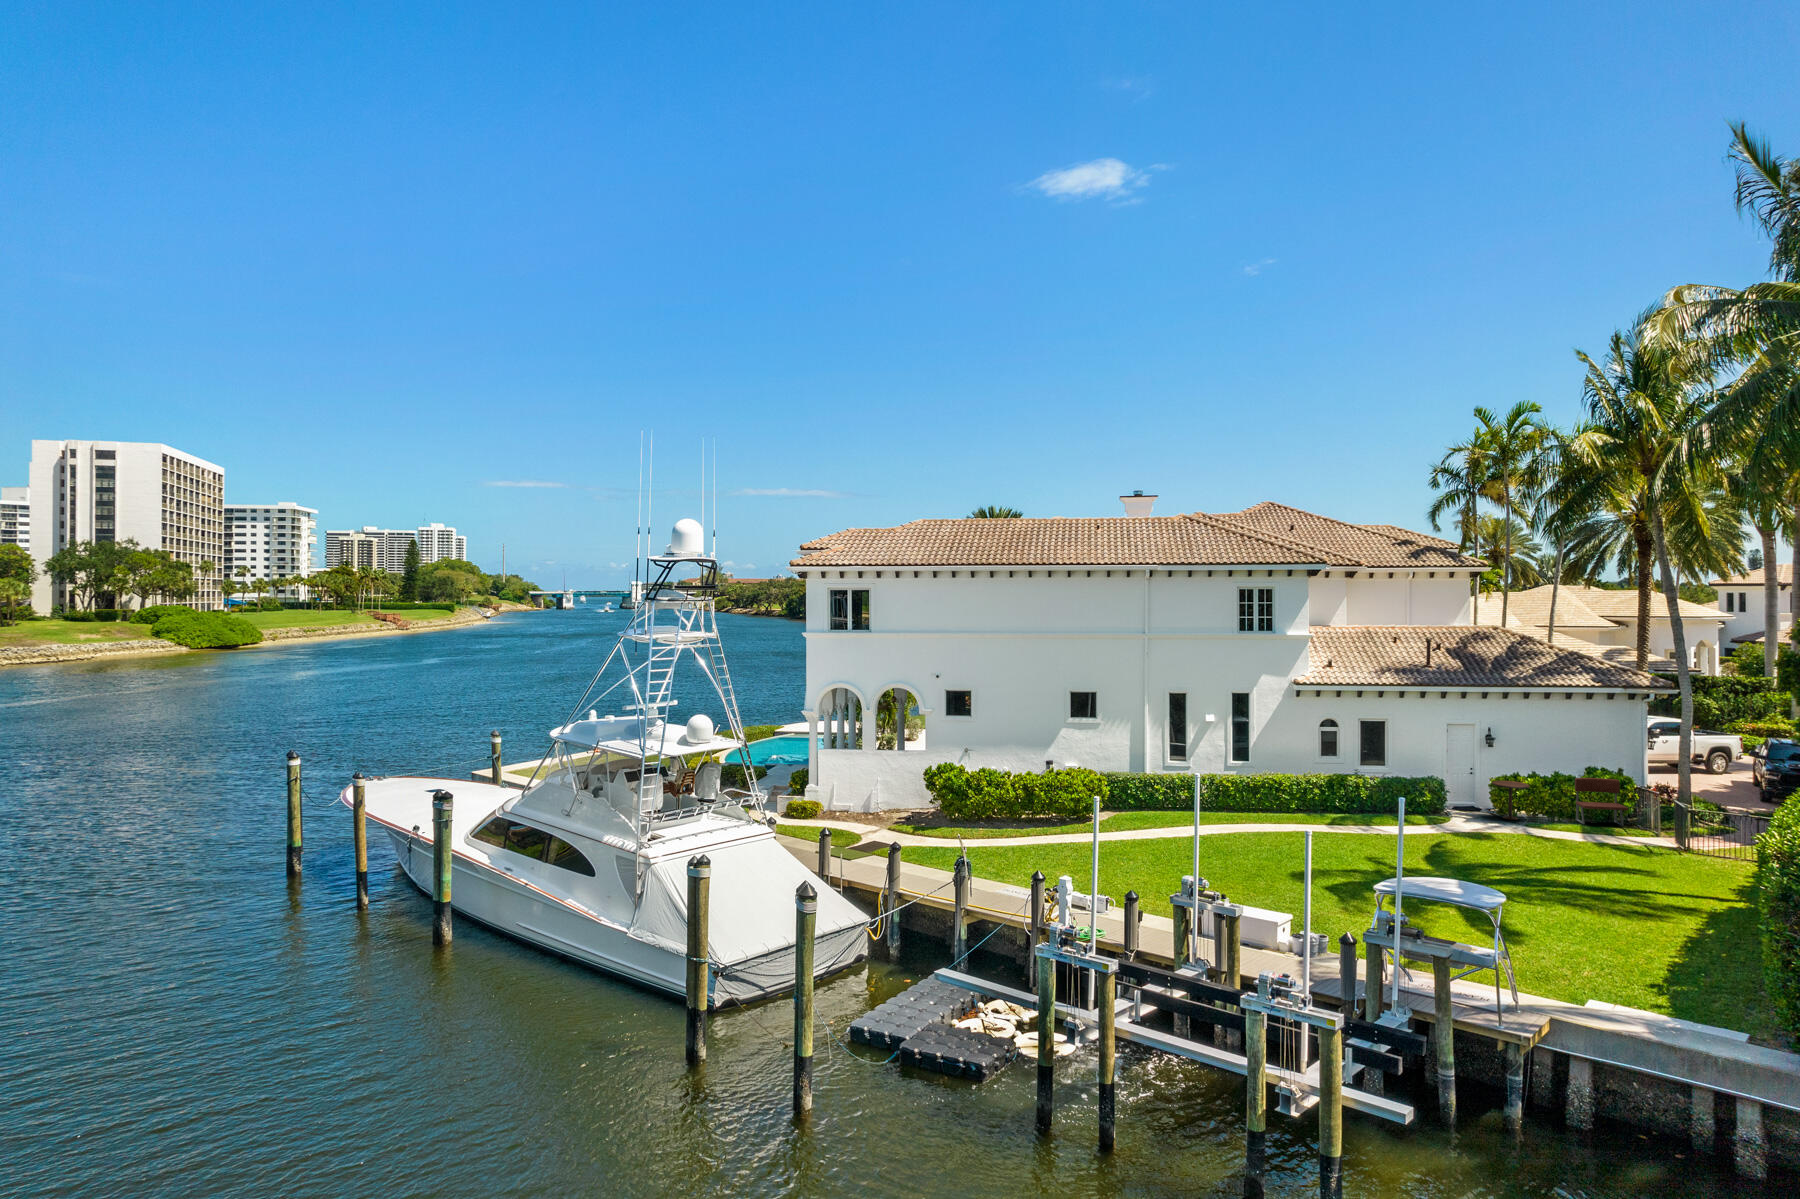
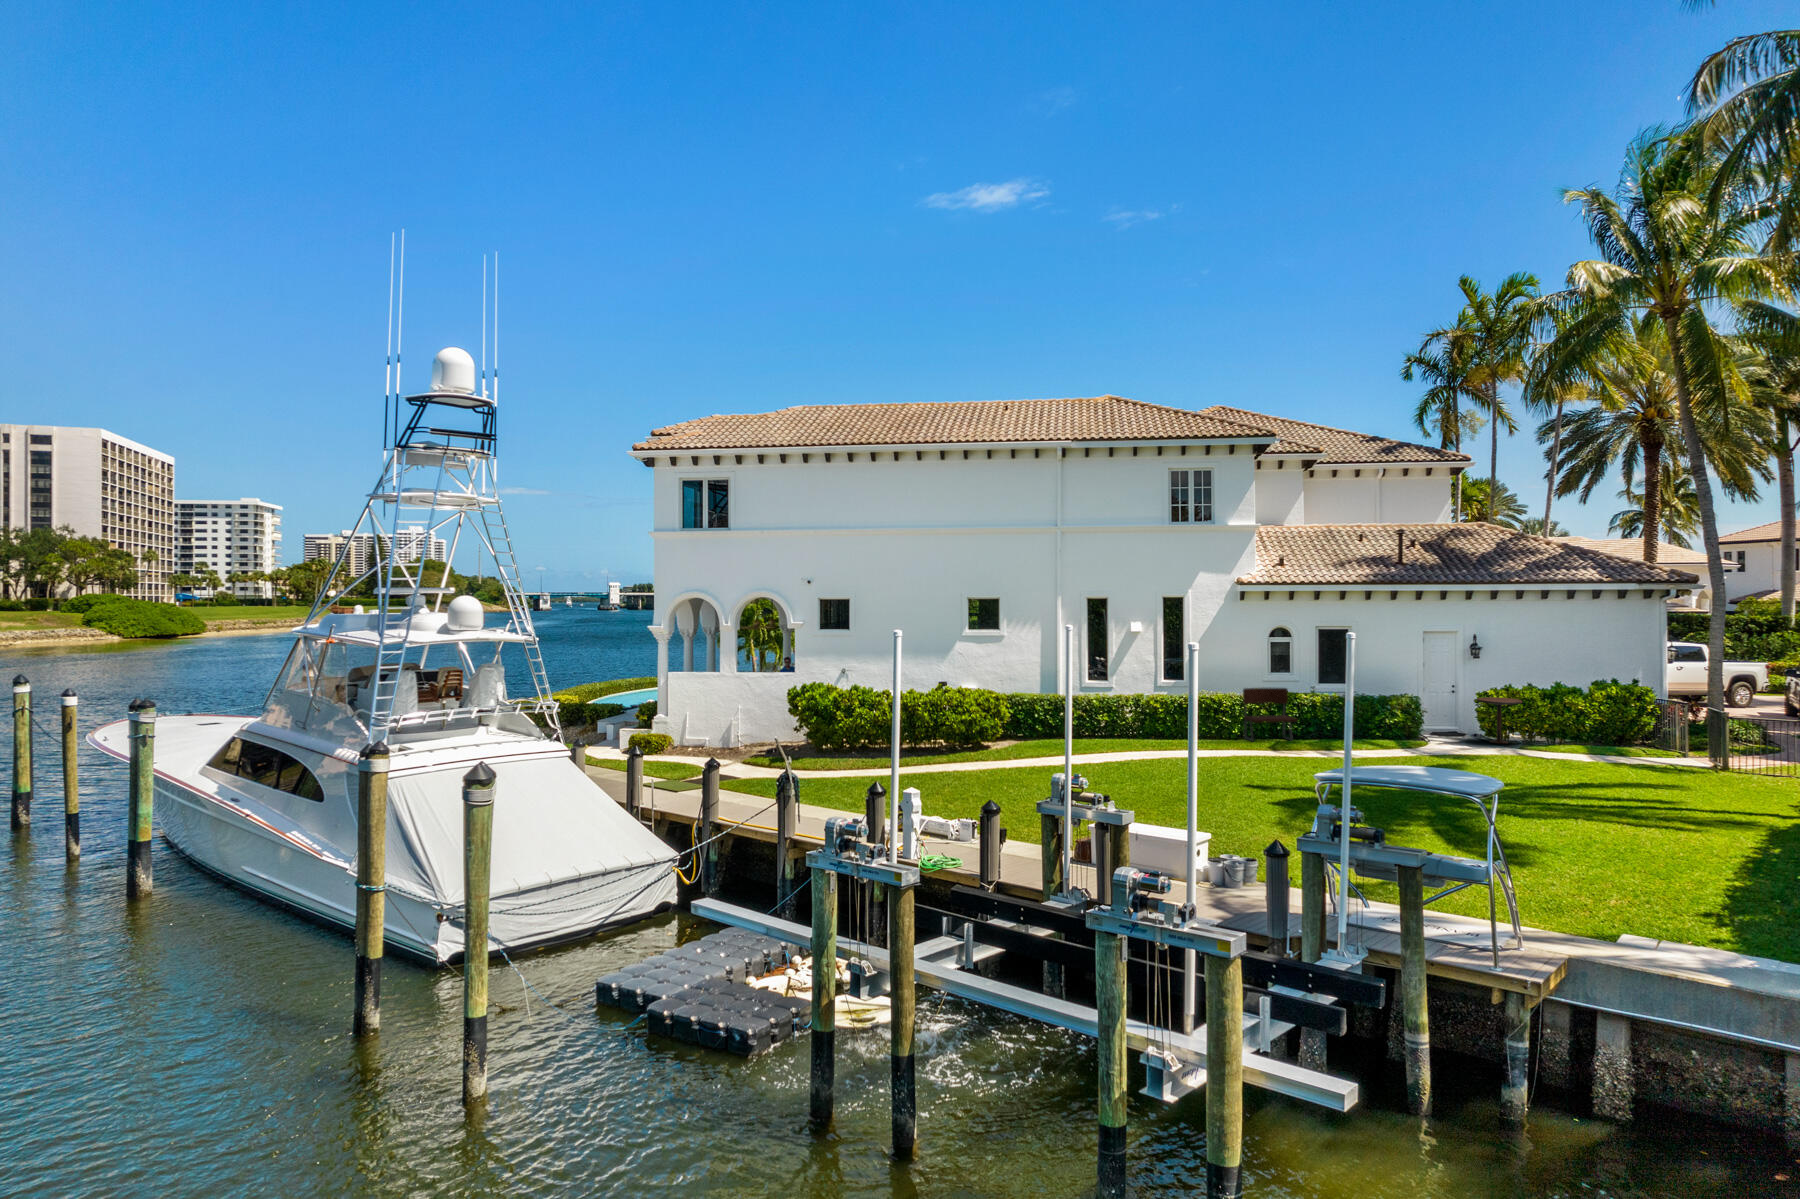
bench: present [1575,778,1628,826] -> present [1243,688,1297,741]

